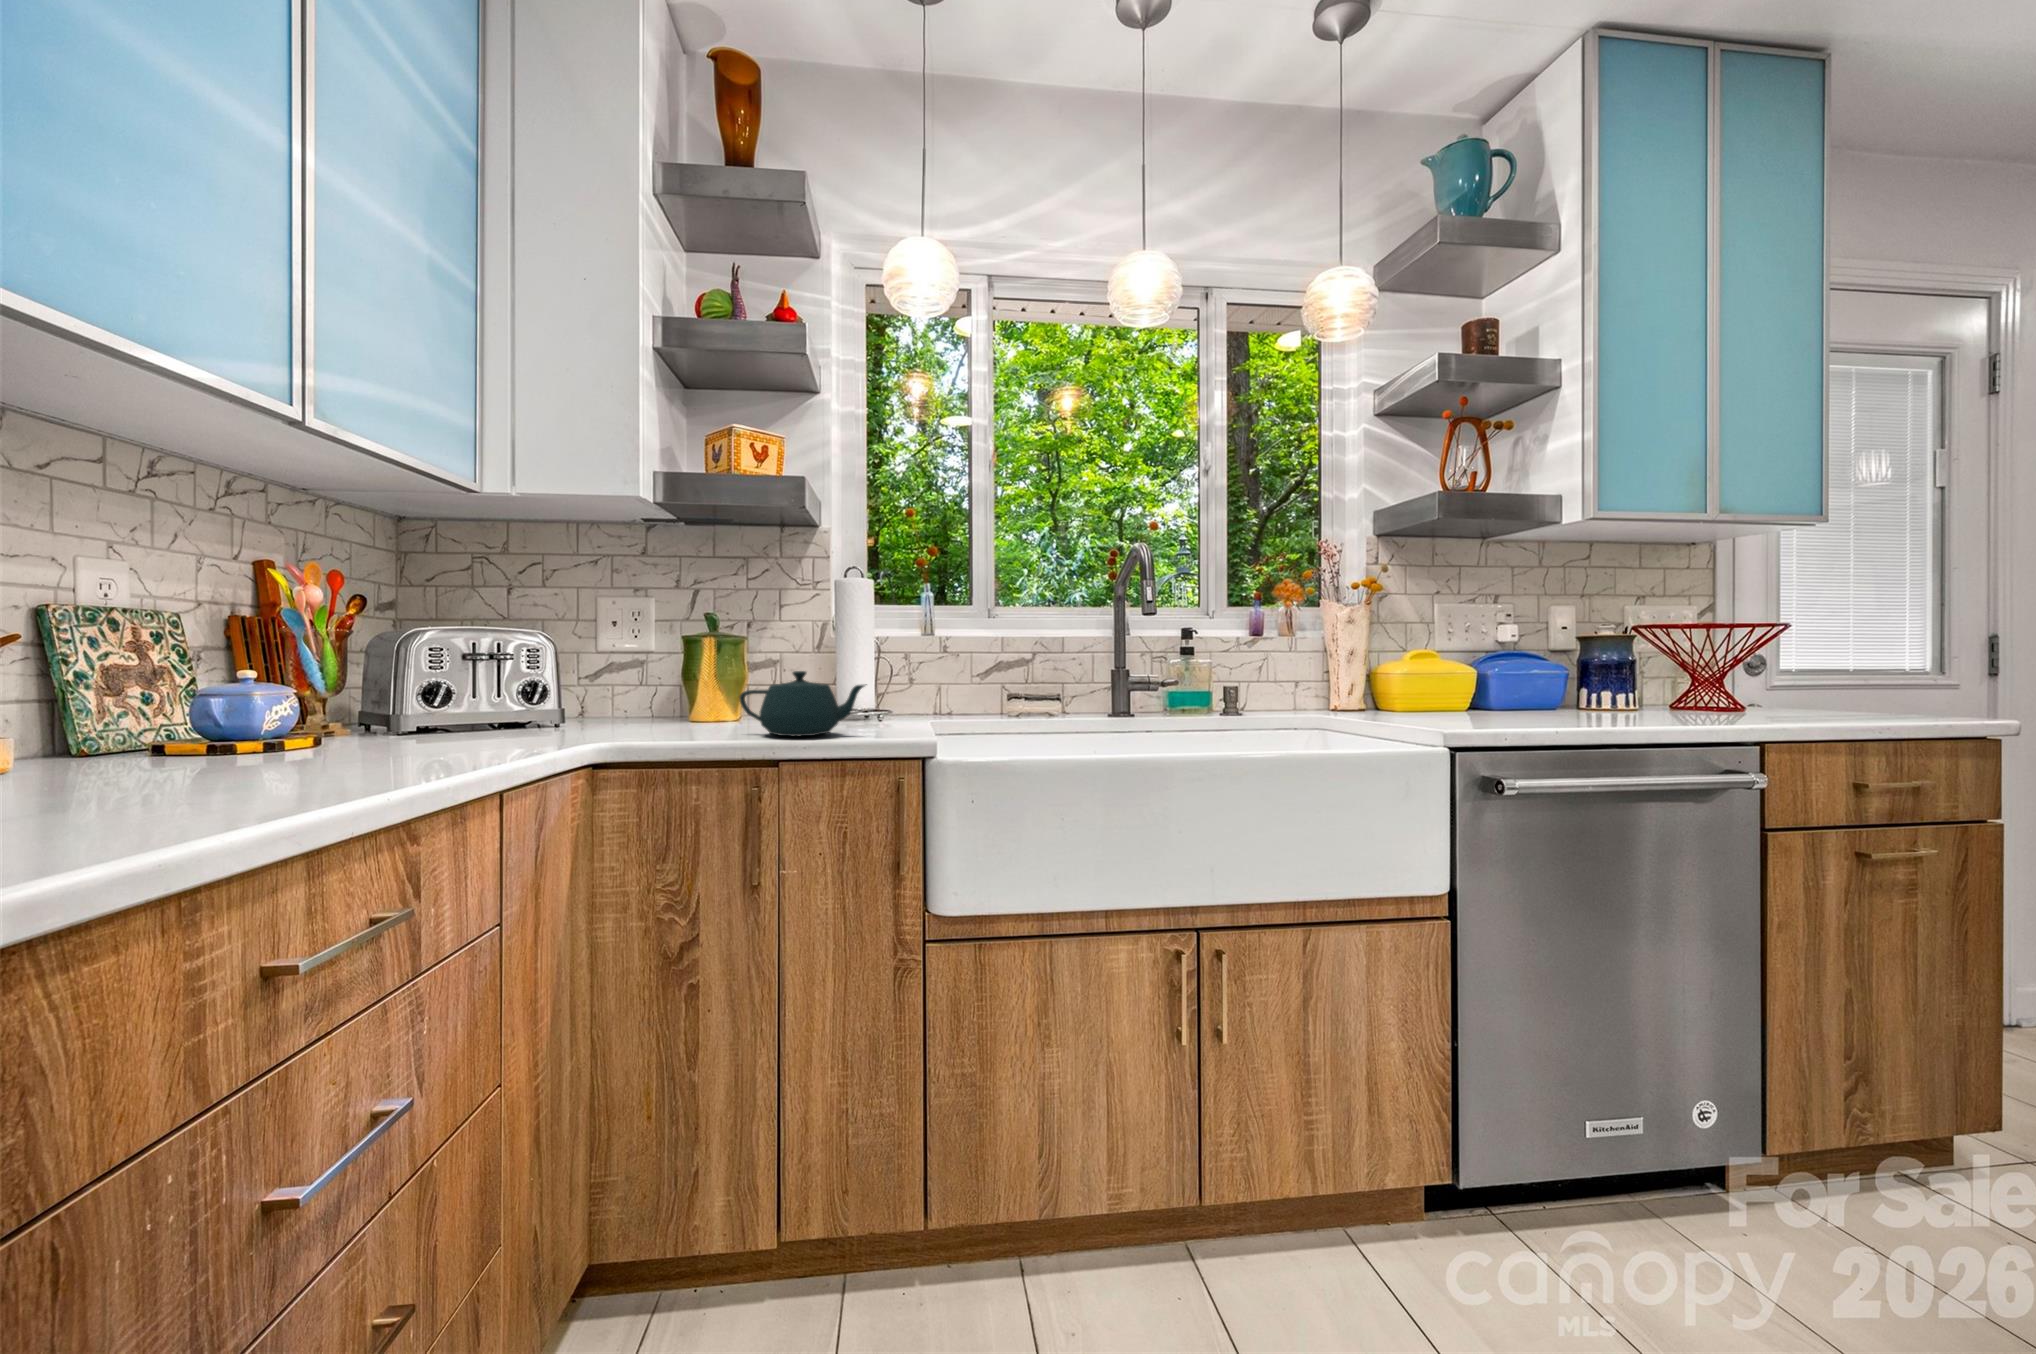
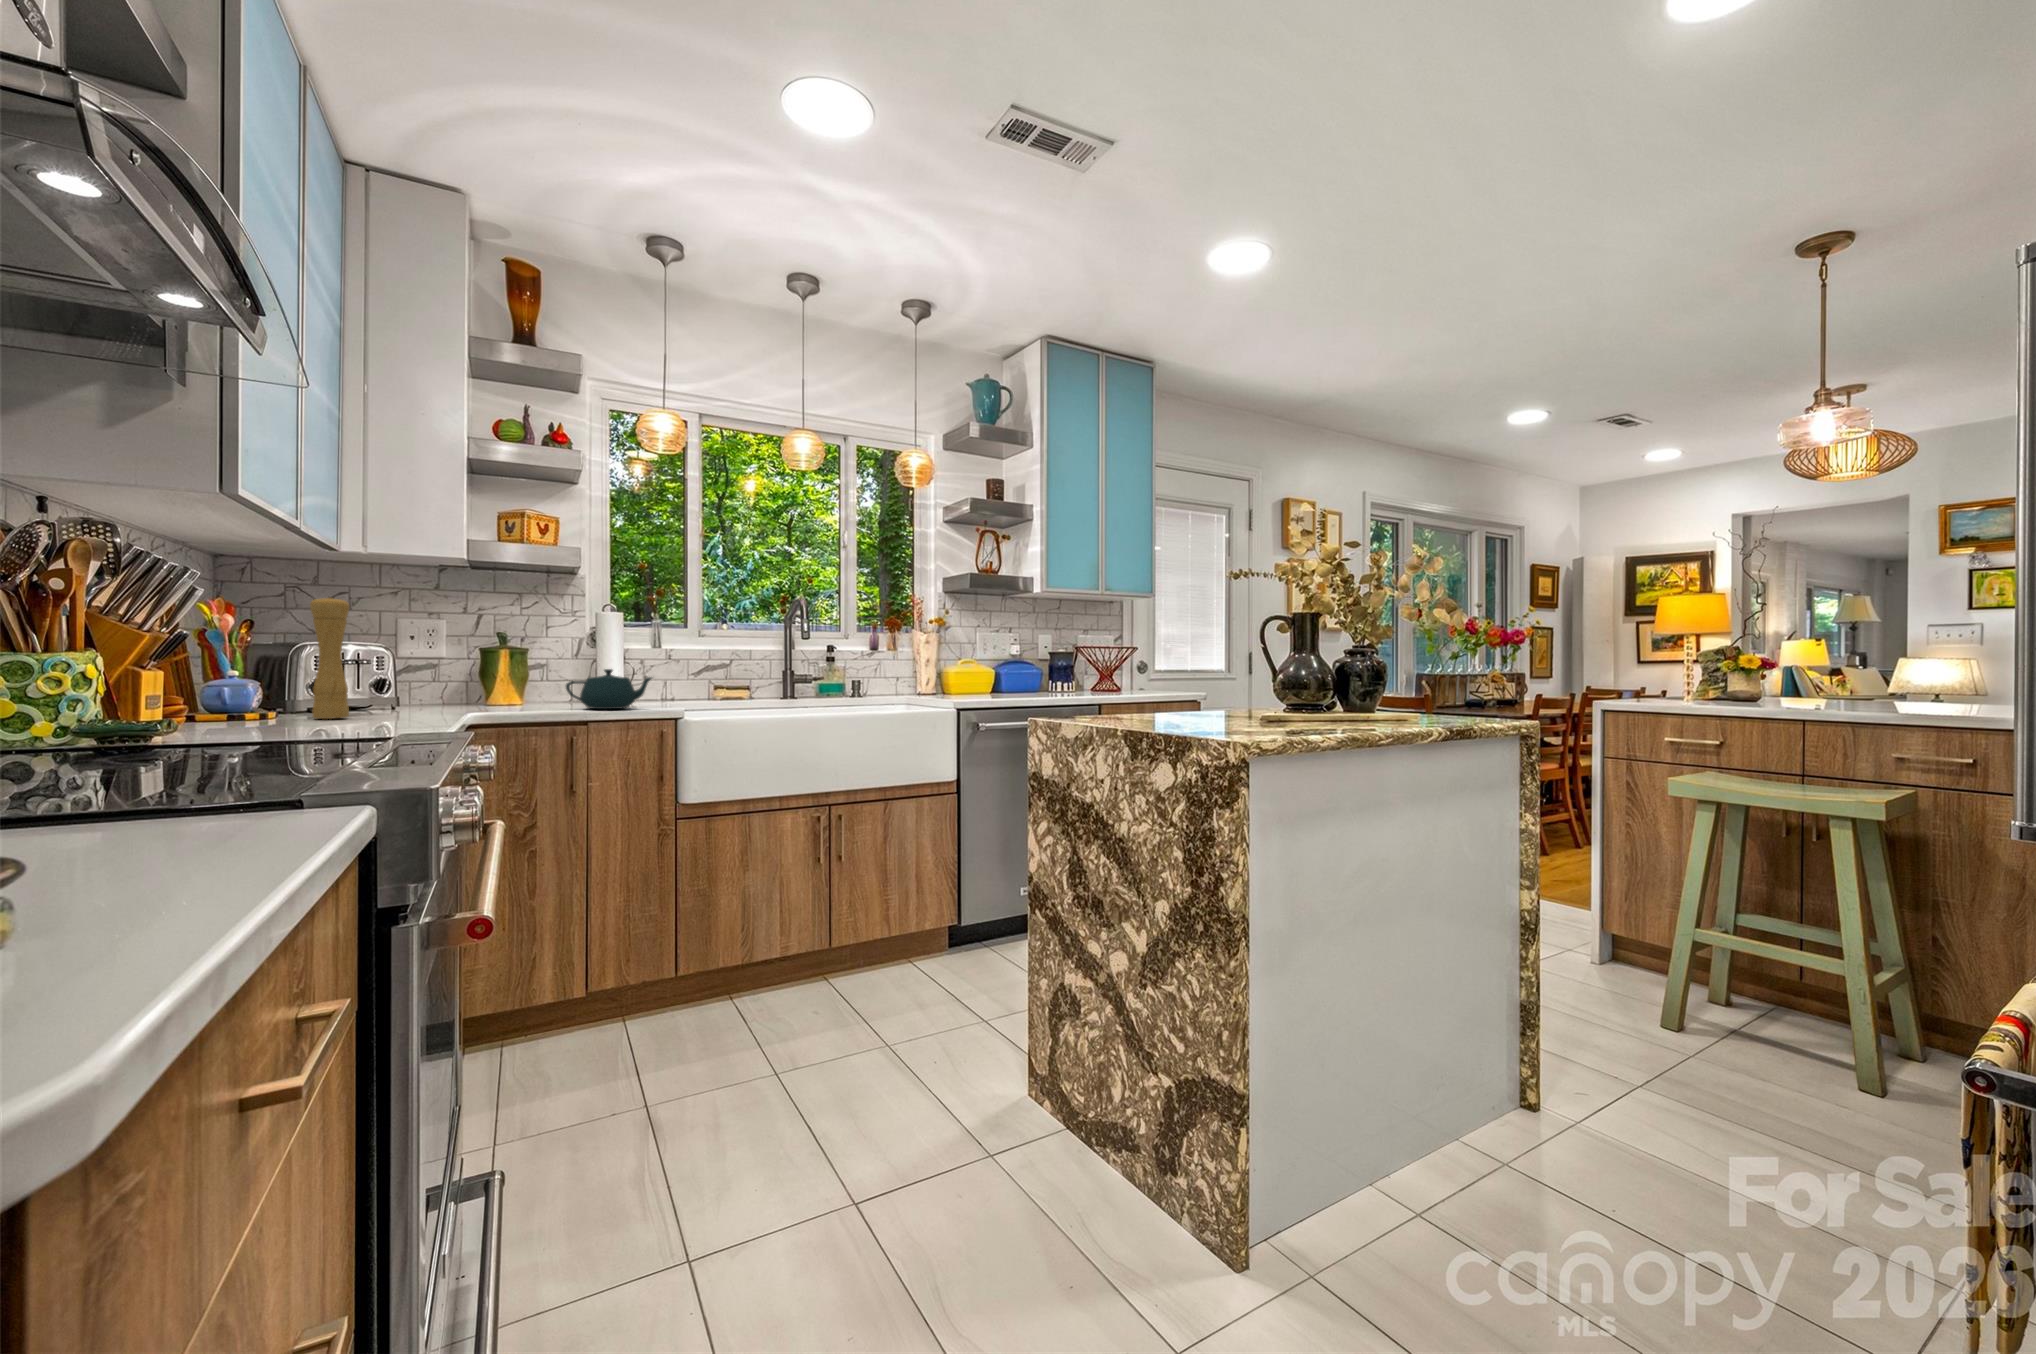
pepper mill: none [345,565,403,750] -> present [310,597,349,719]

